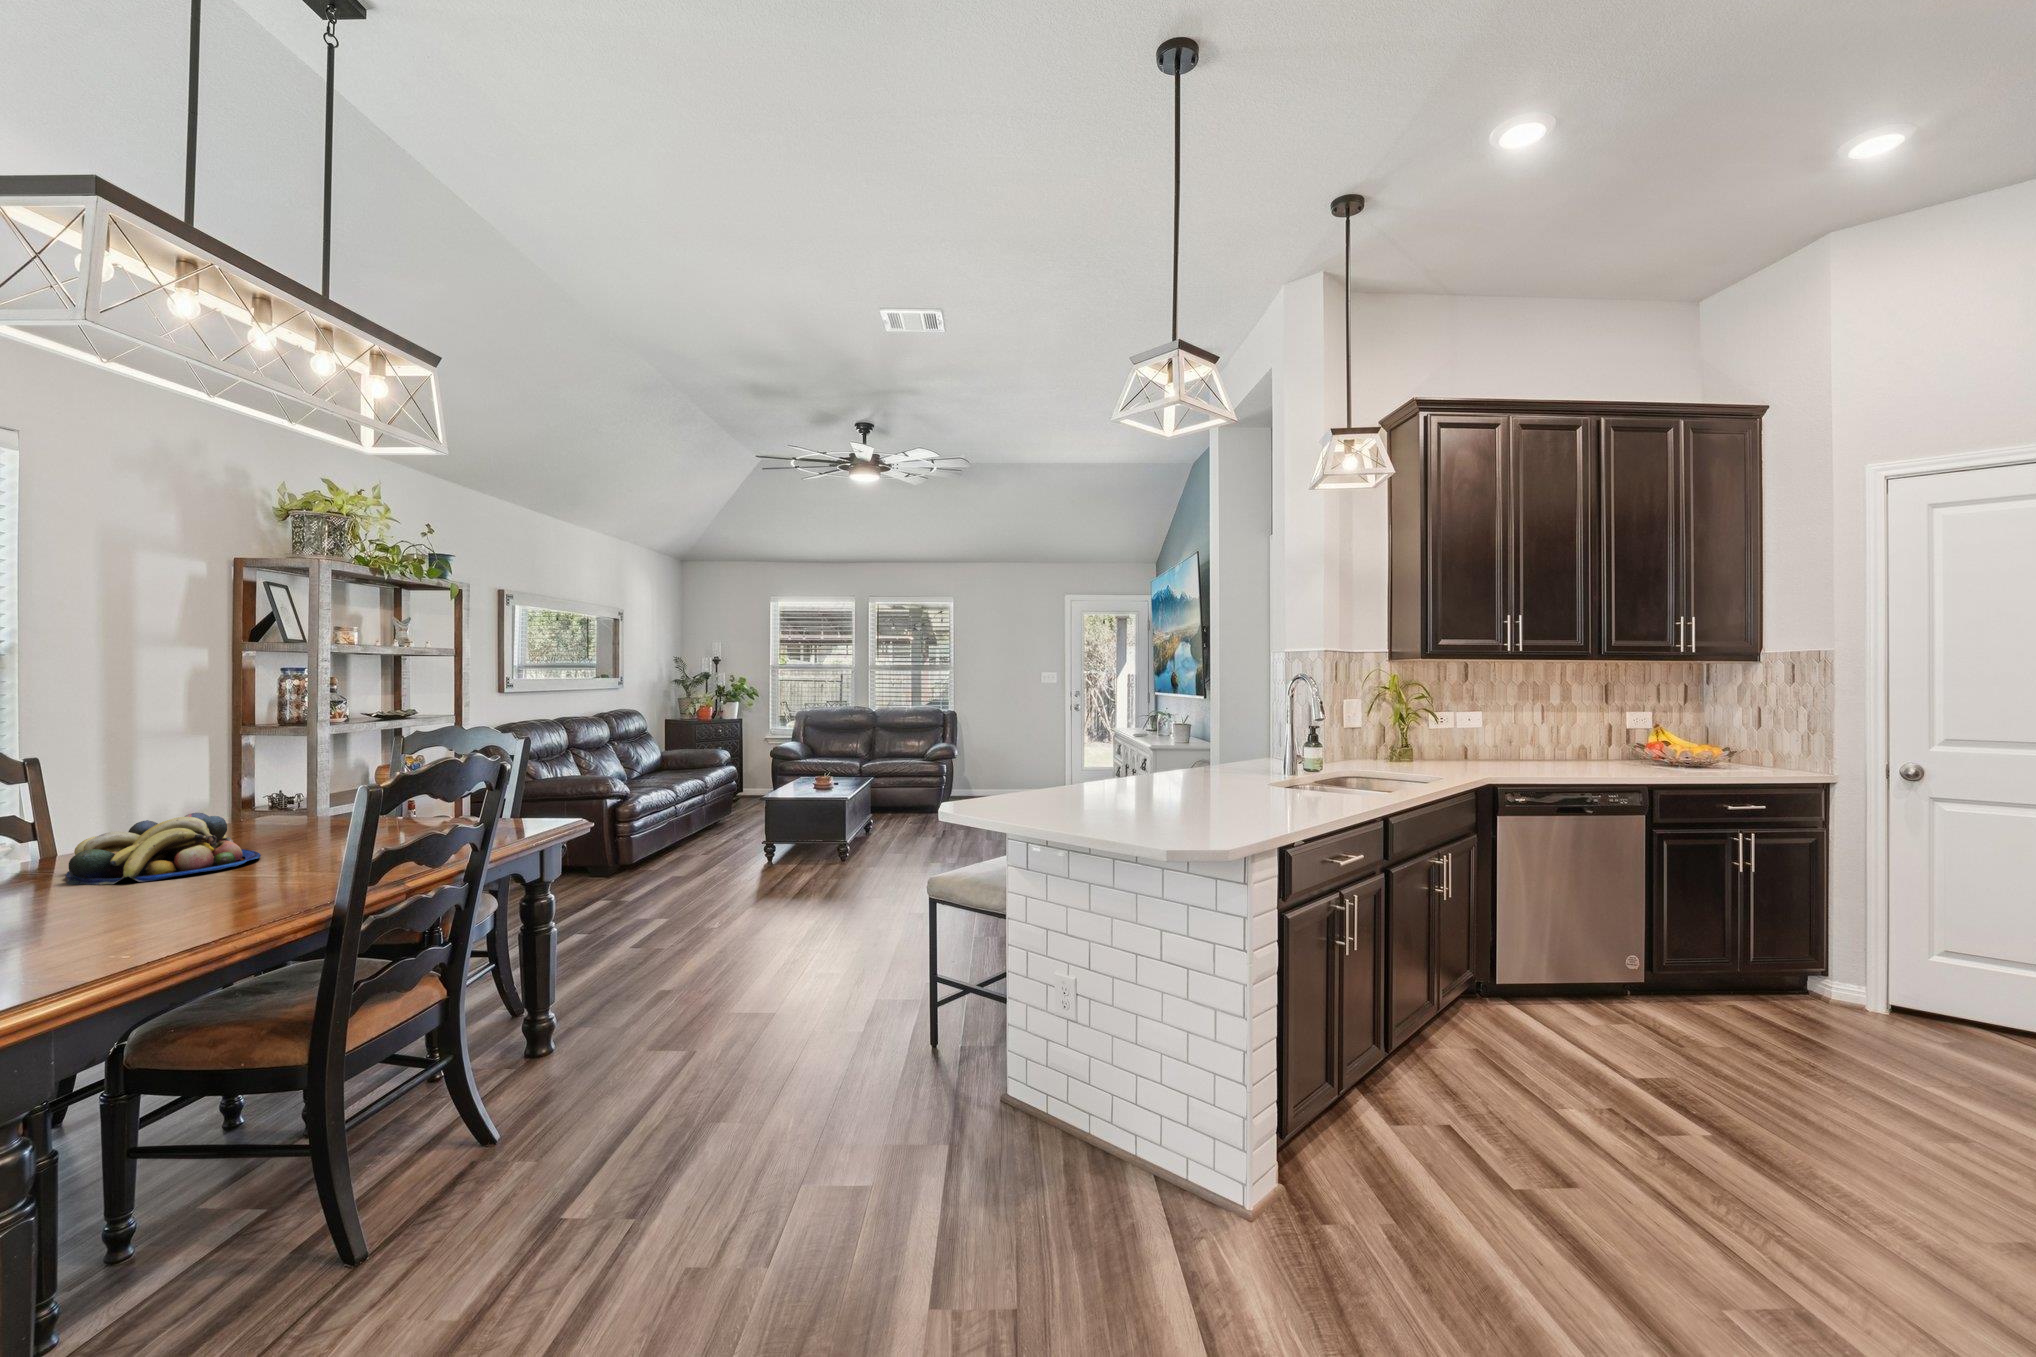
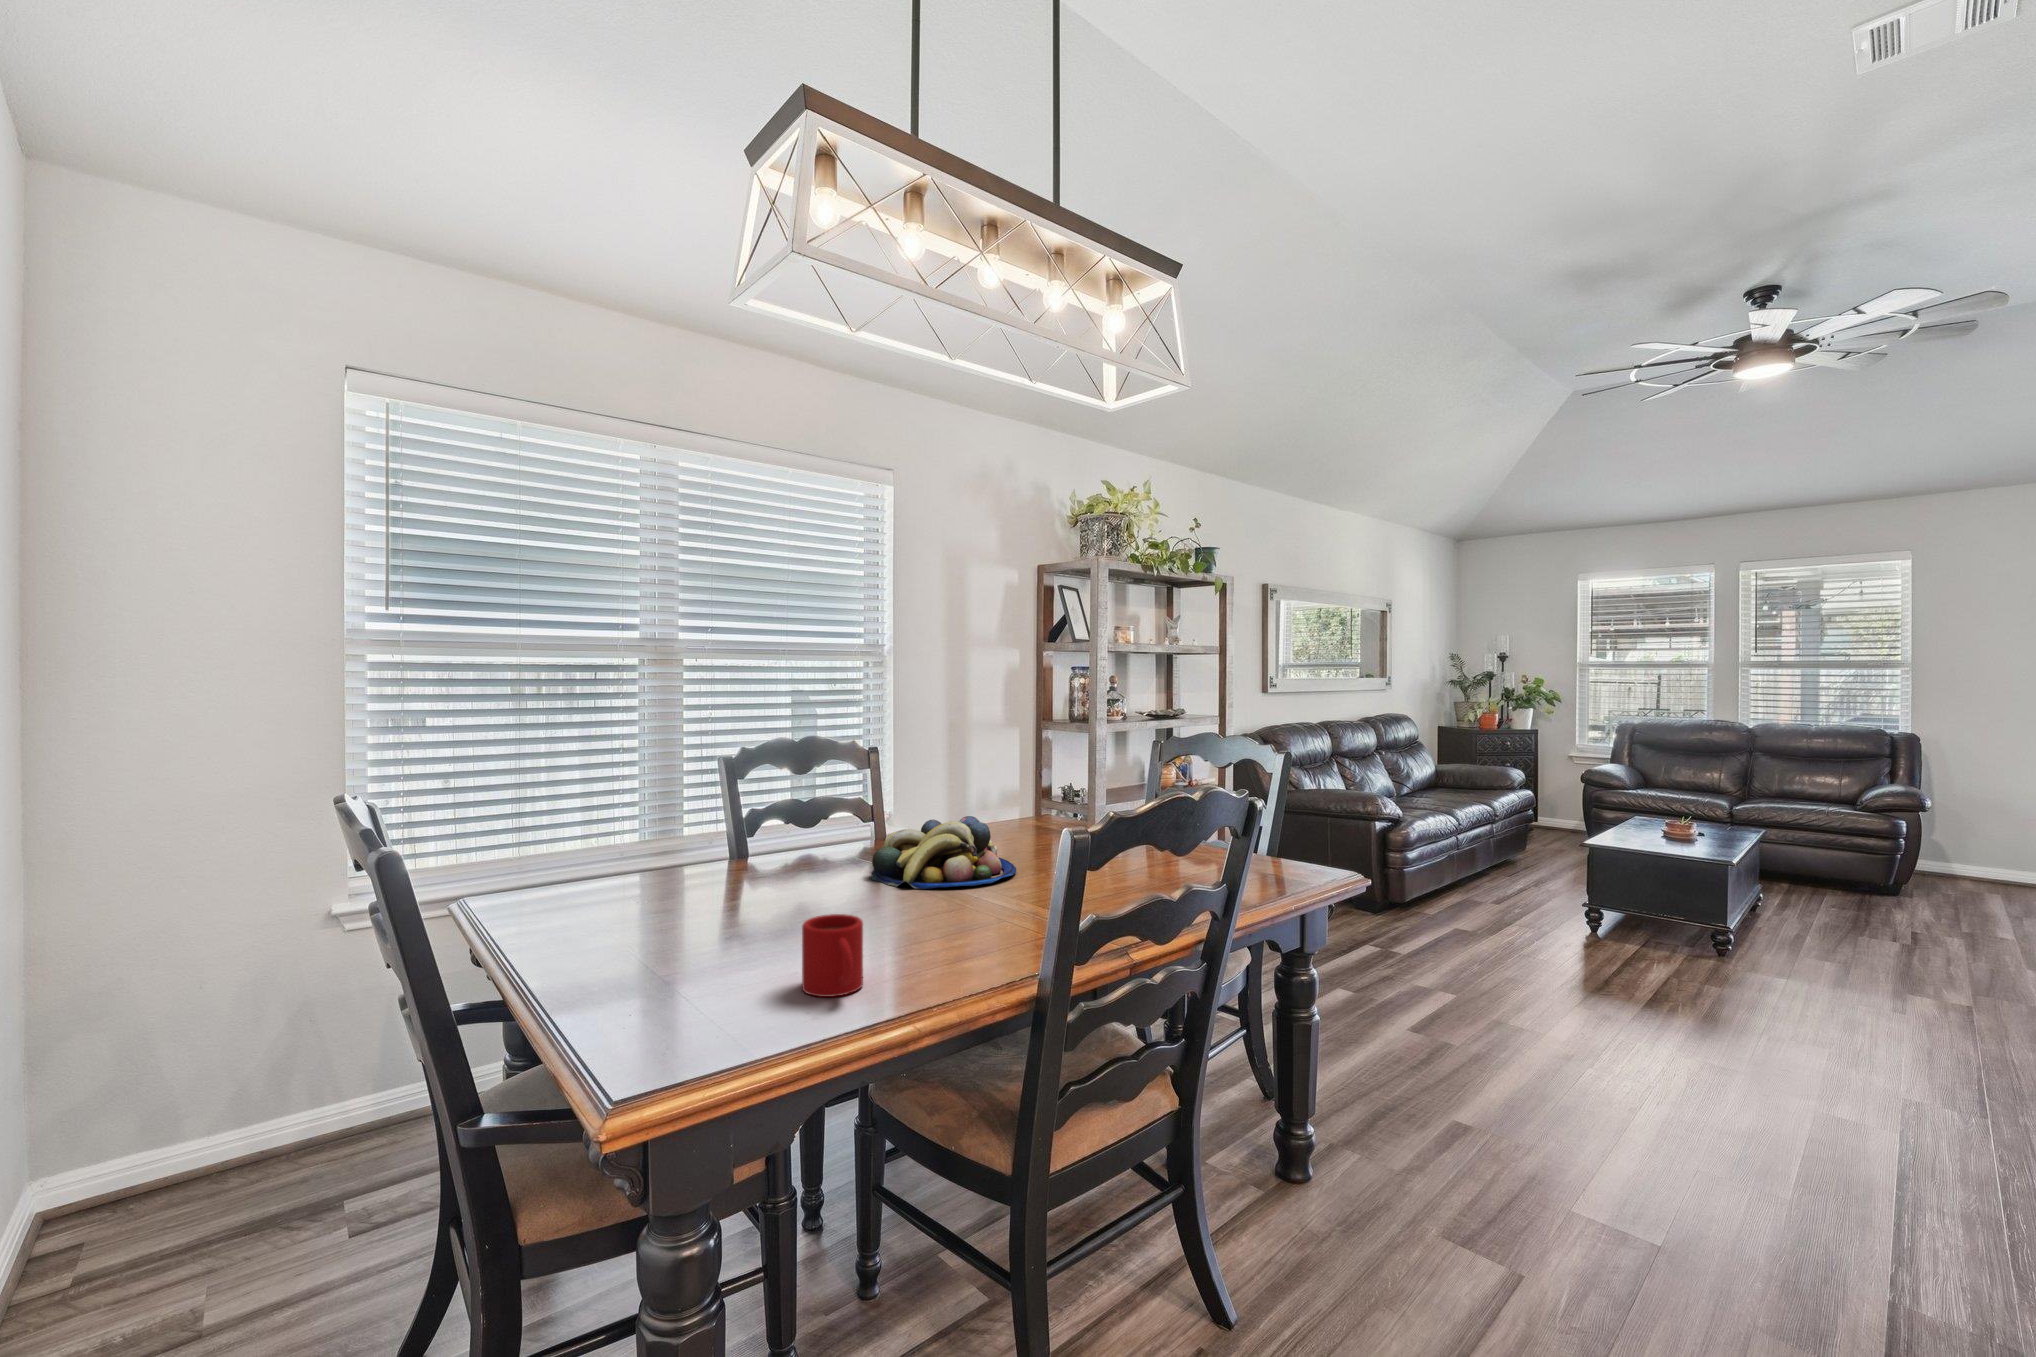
mug: none [71,883,146,952] -> present [802,914,863,997]

